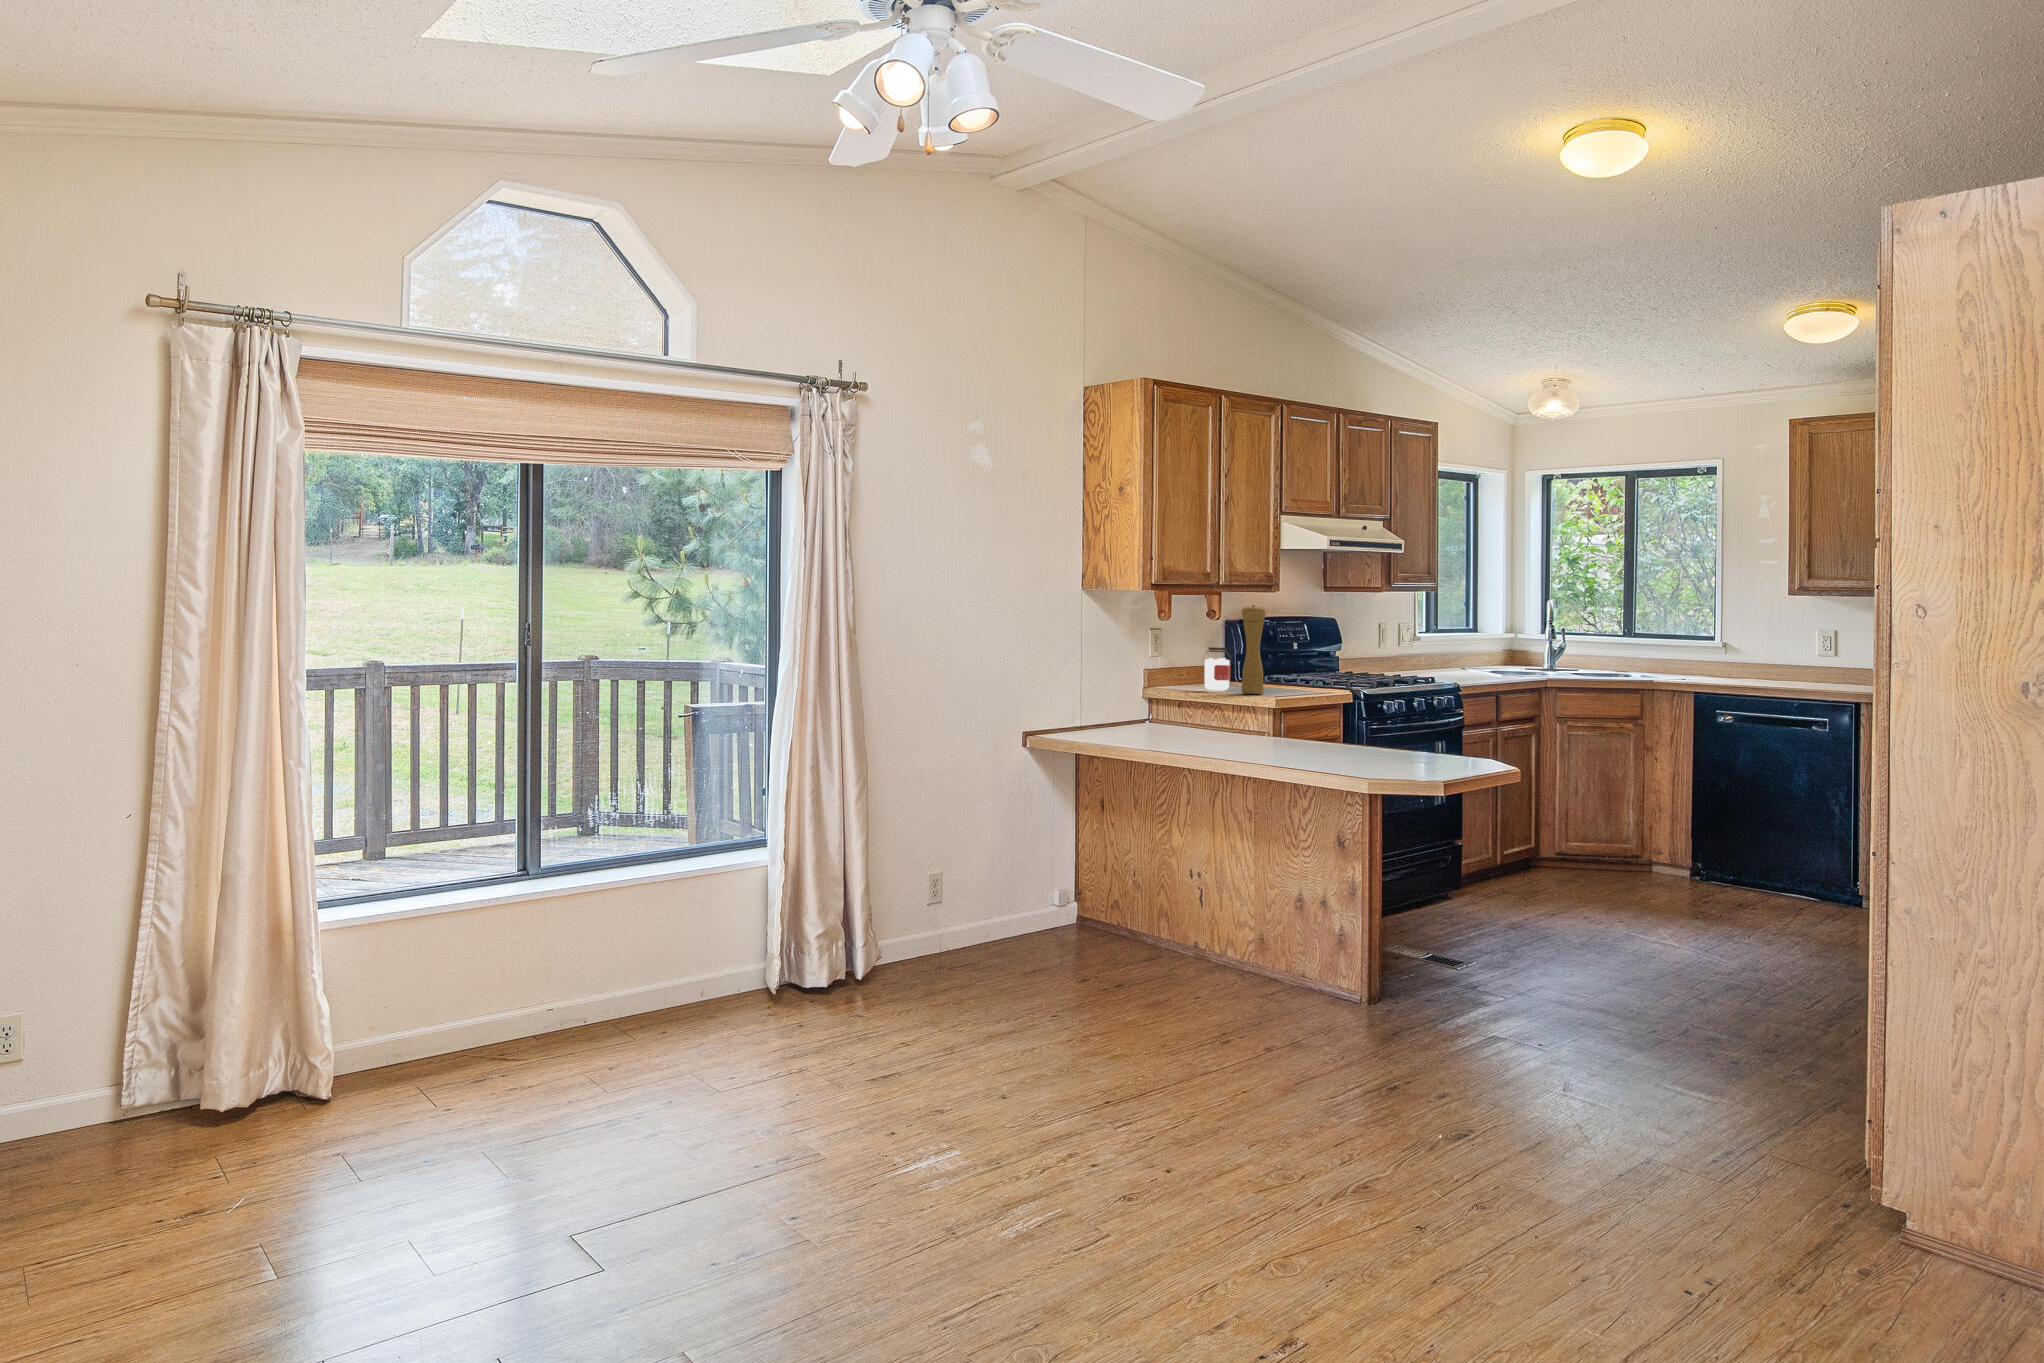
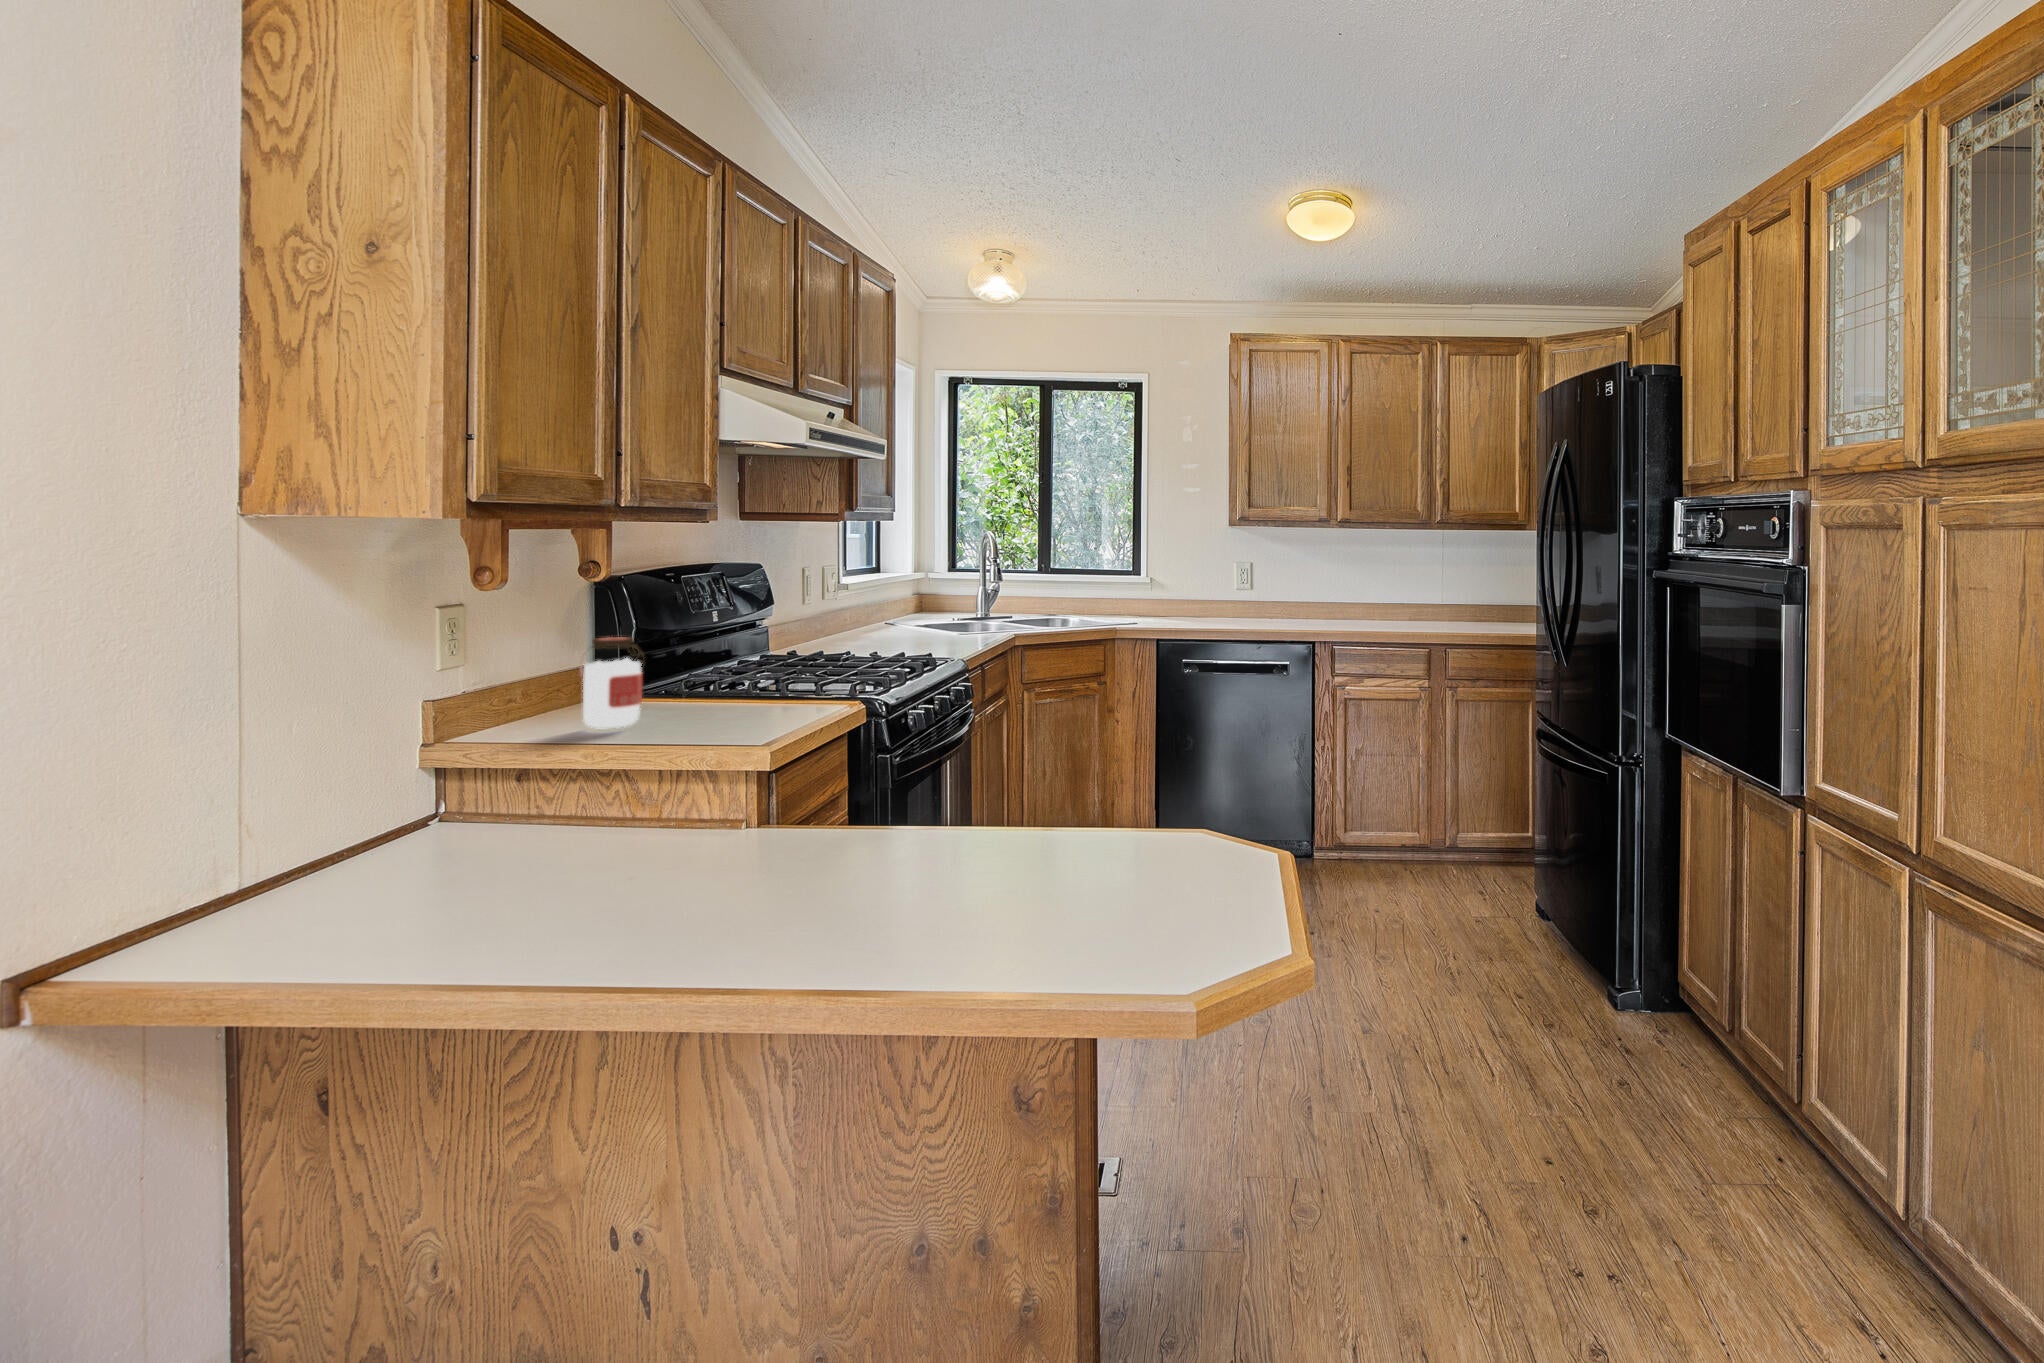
pepper mill: present [1242,605,1266,694] -> none [673,552,726,732]

